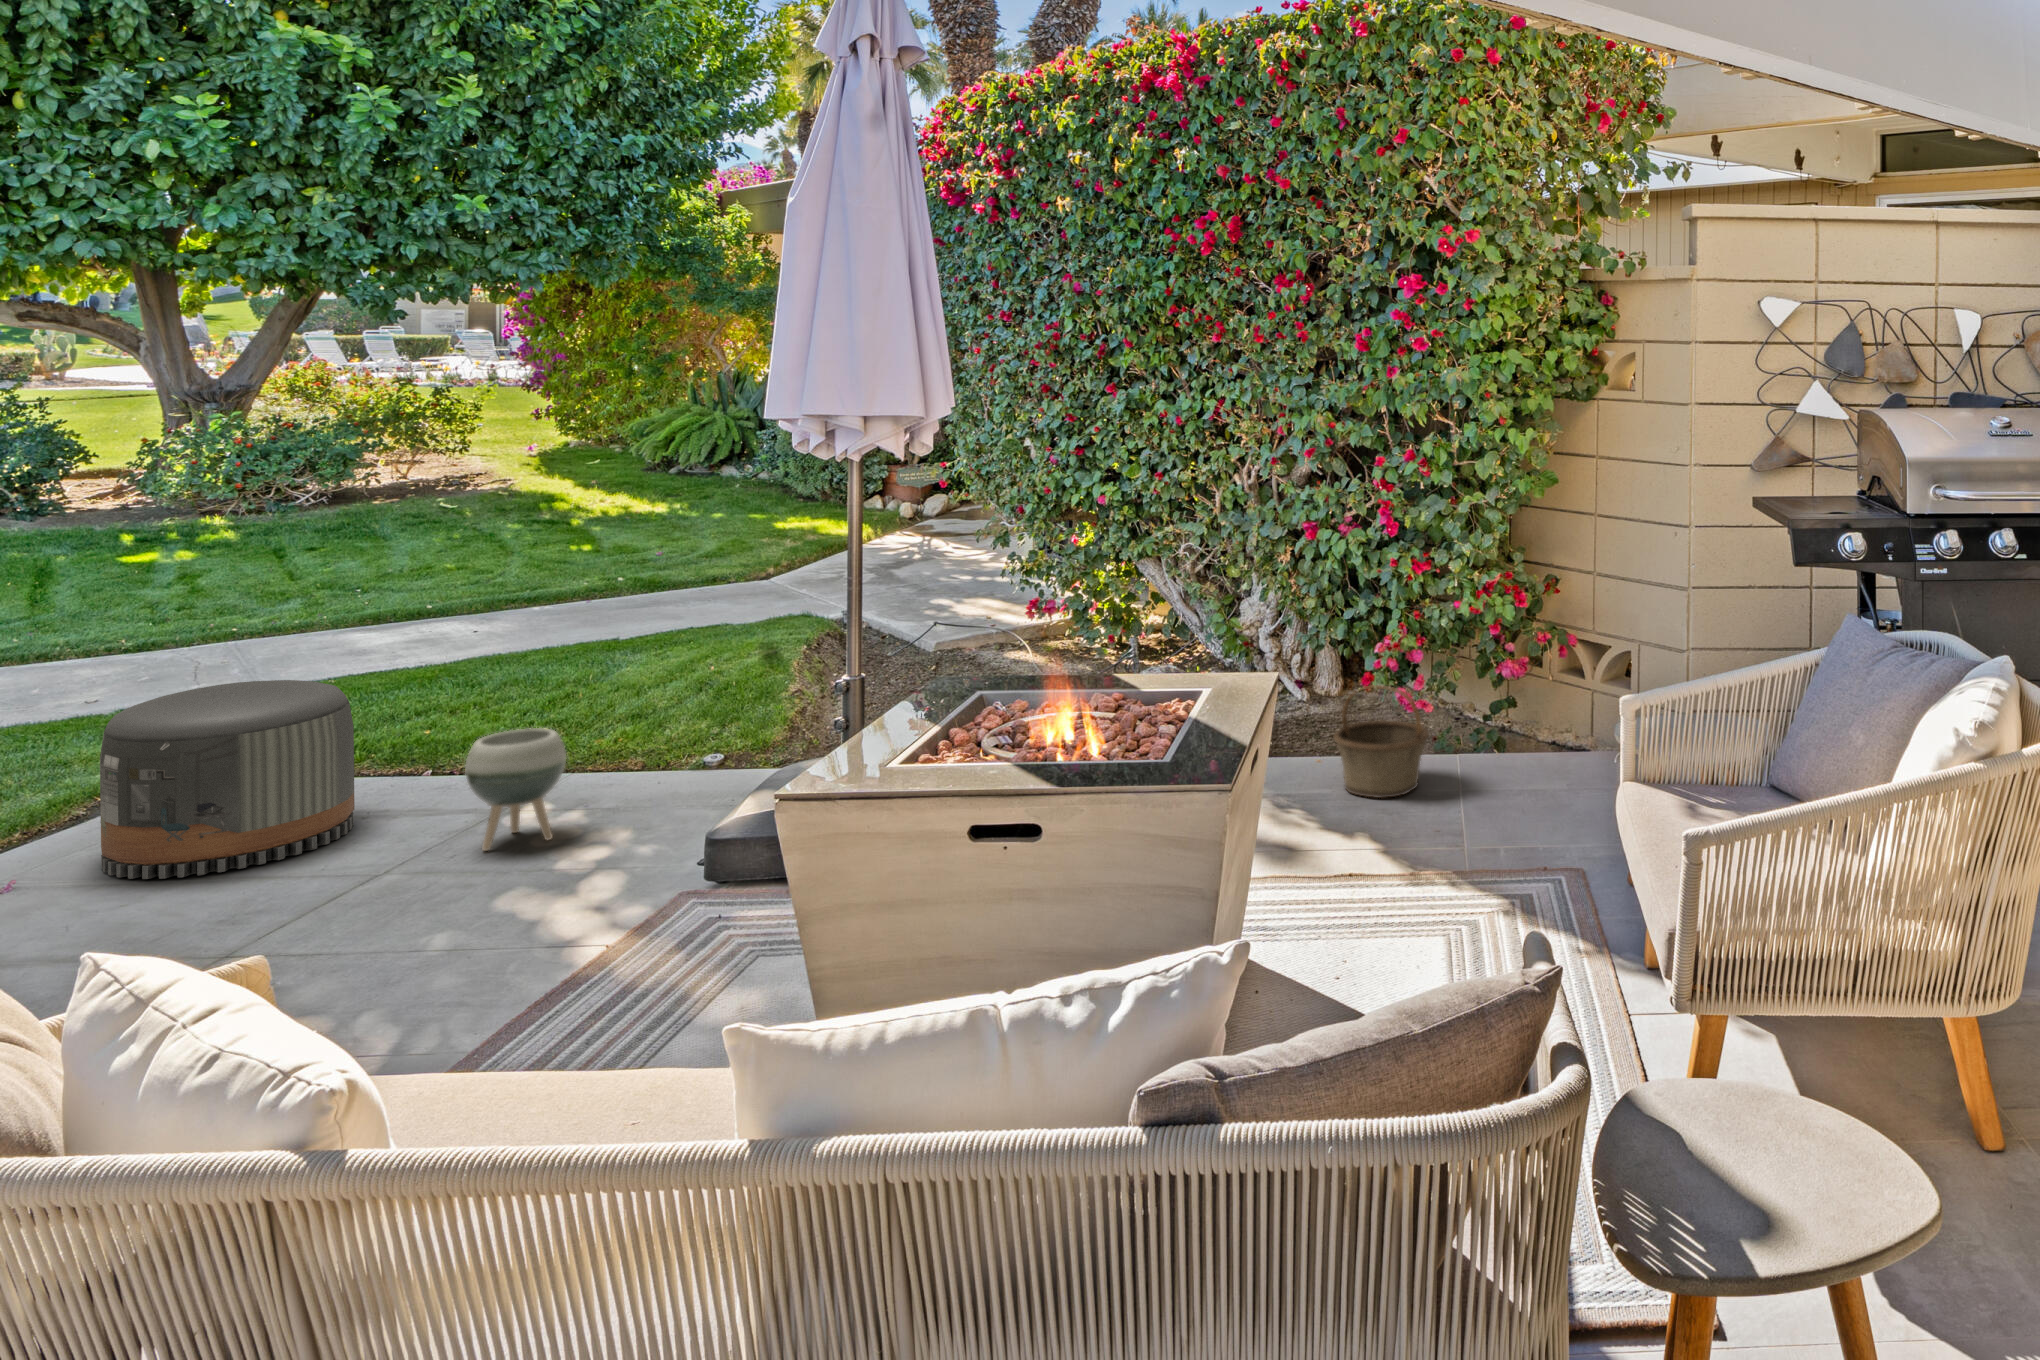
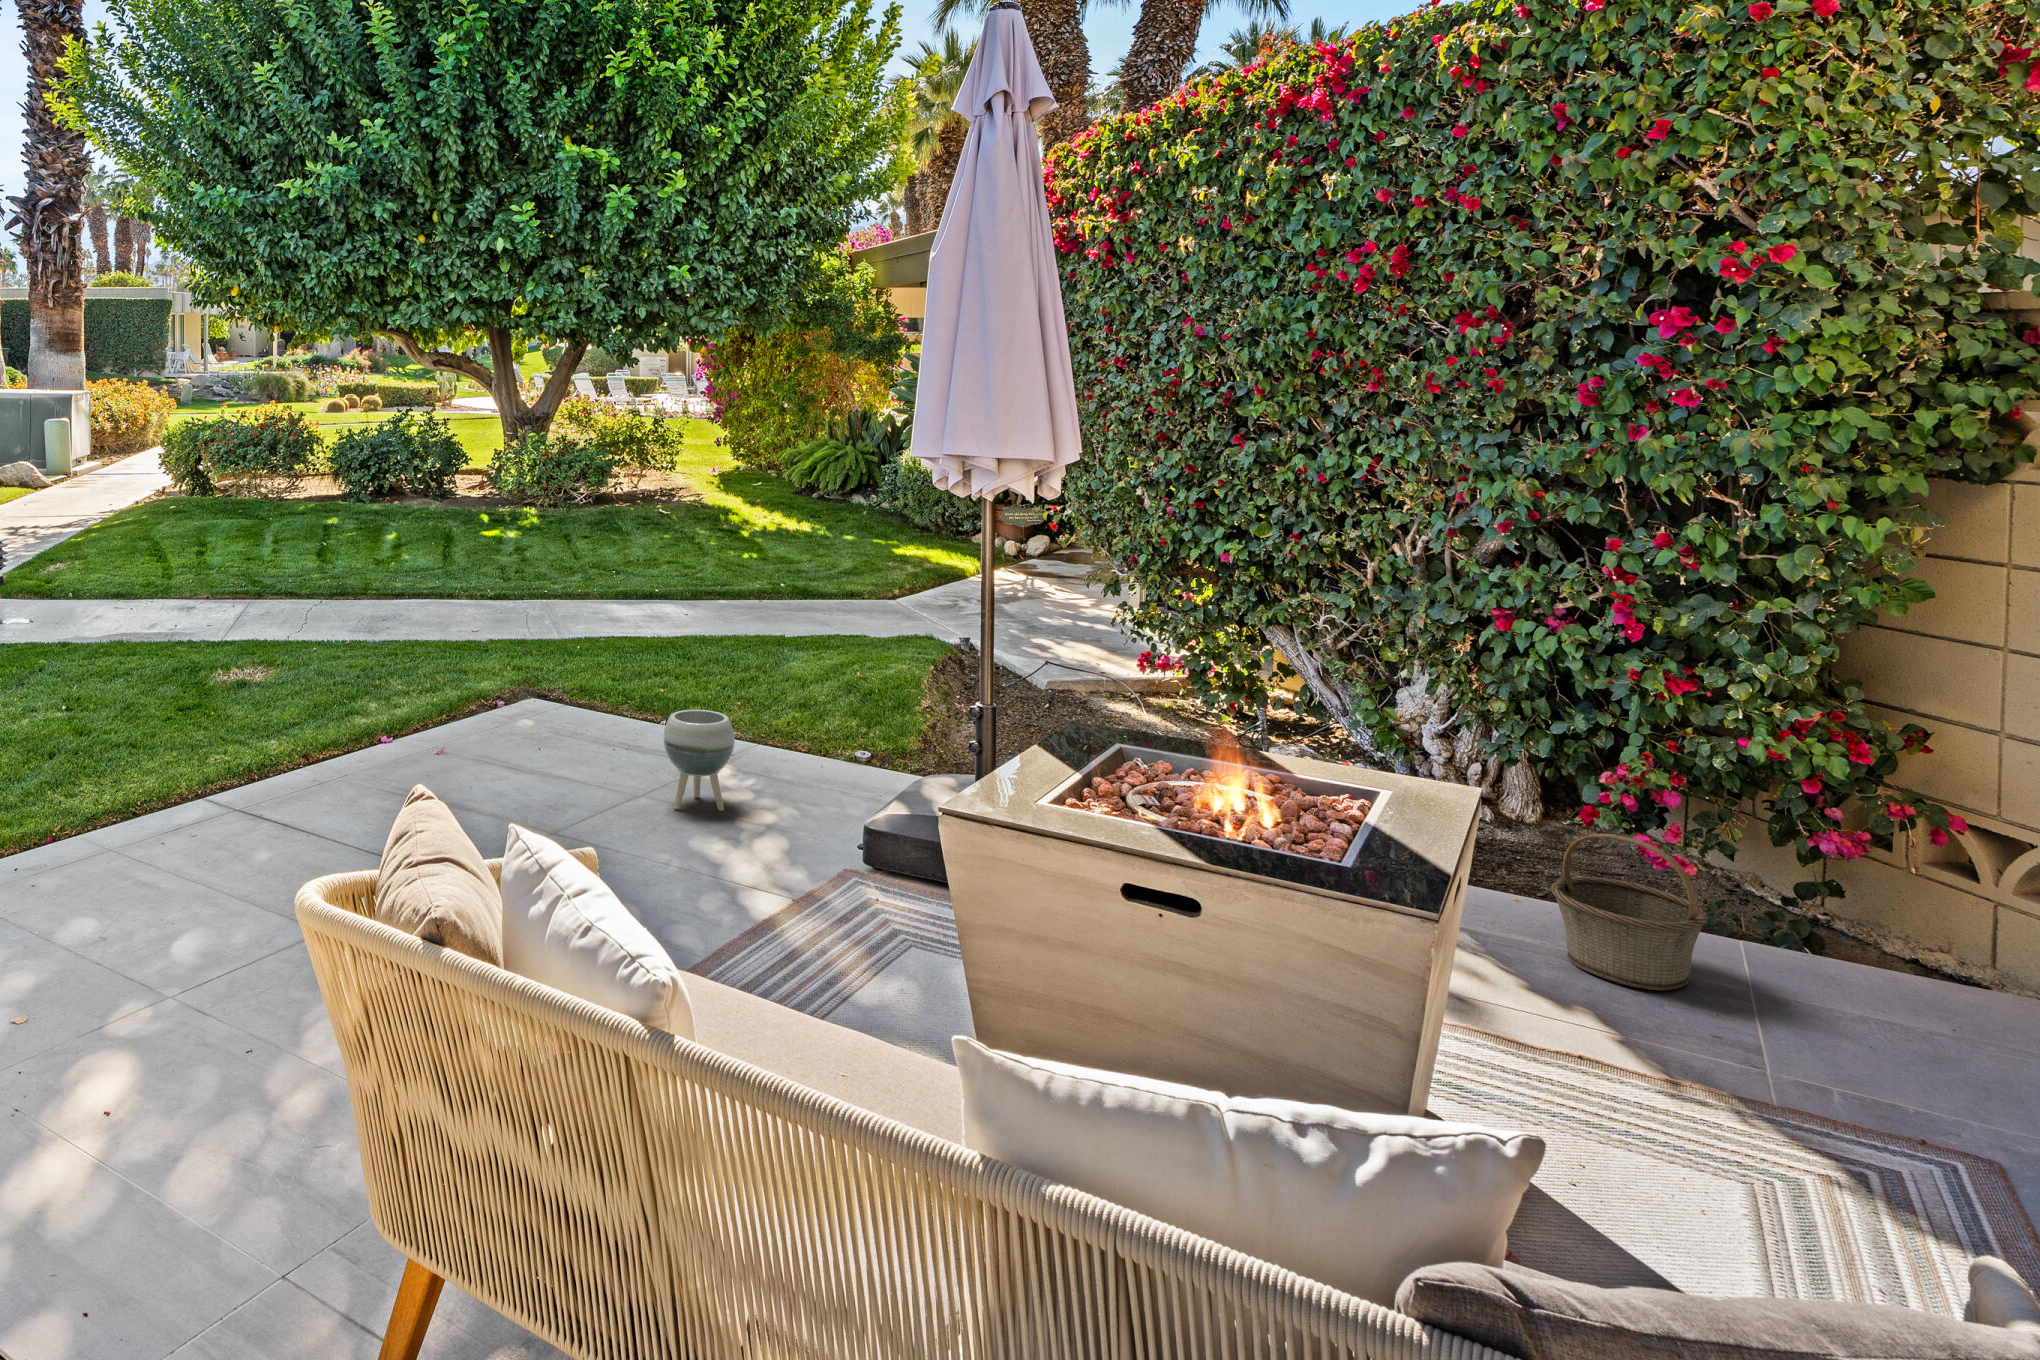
pouf: present [100,680,355,879] -> none [446,638,593,784]

